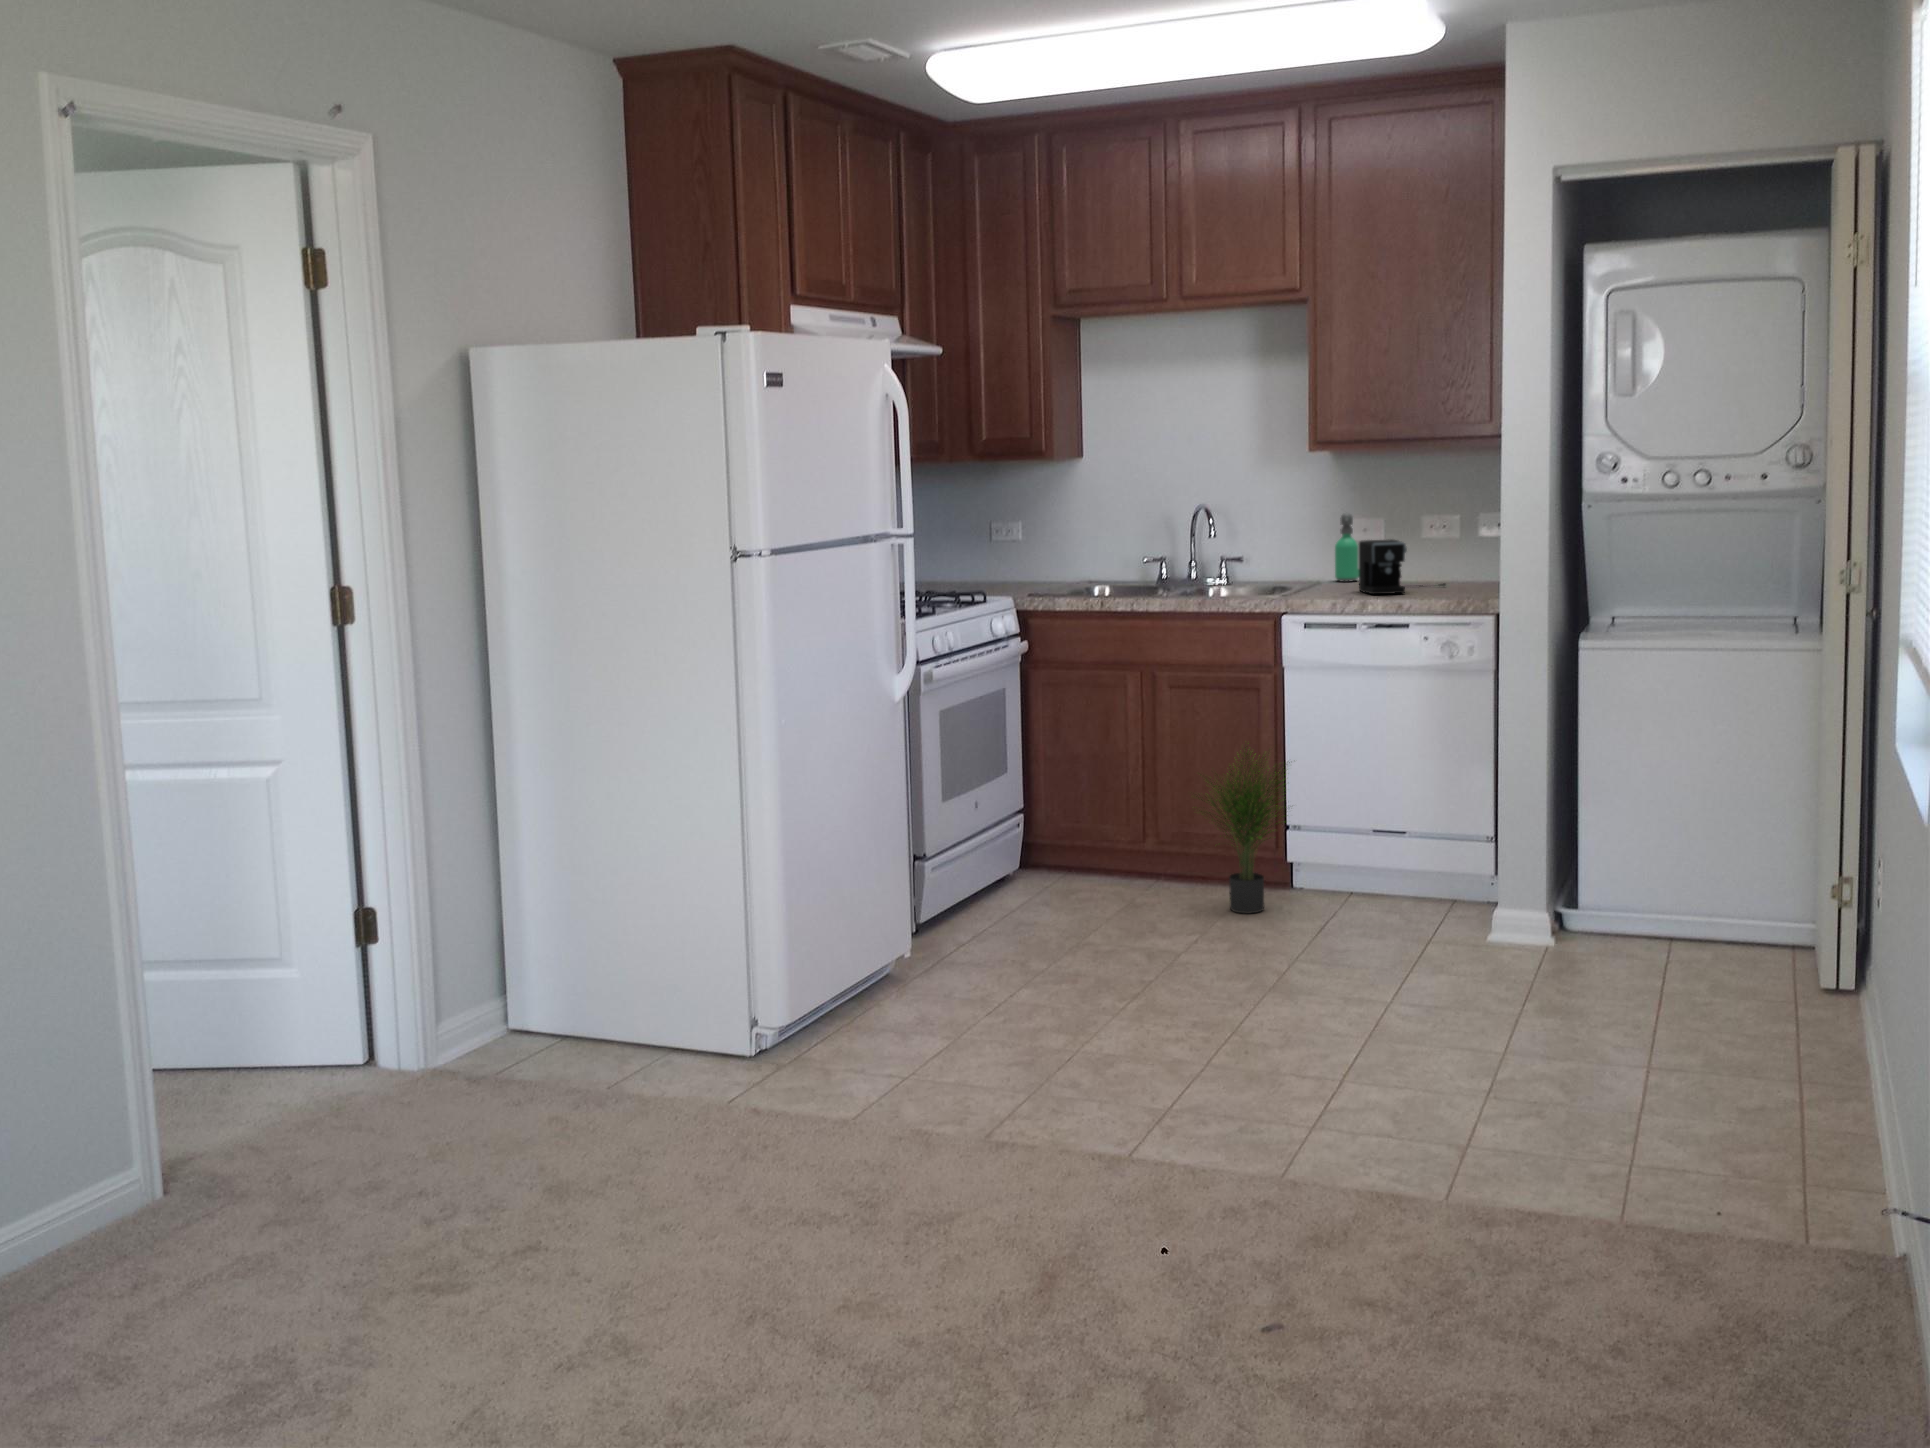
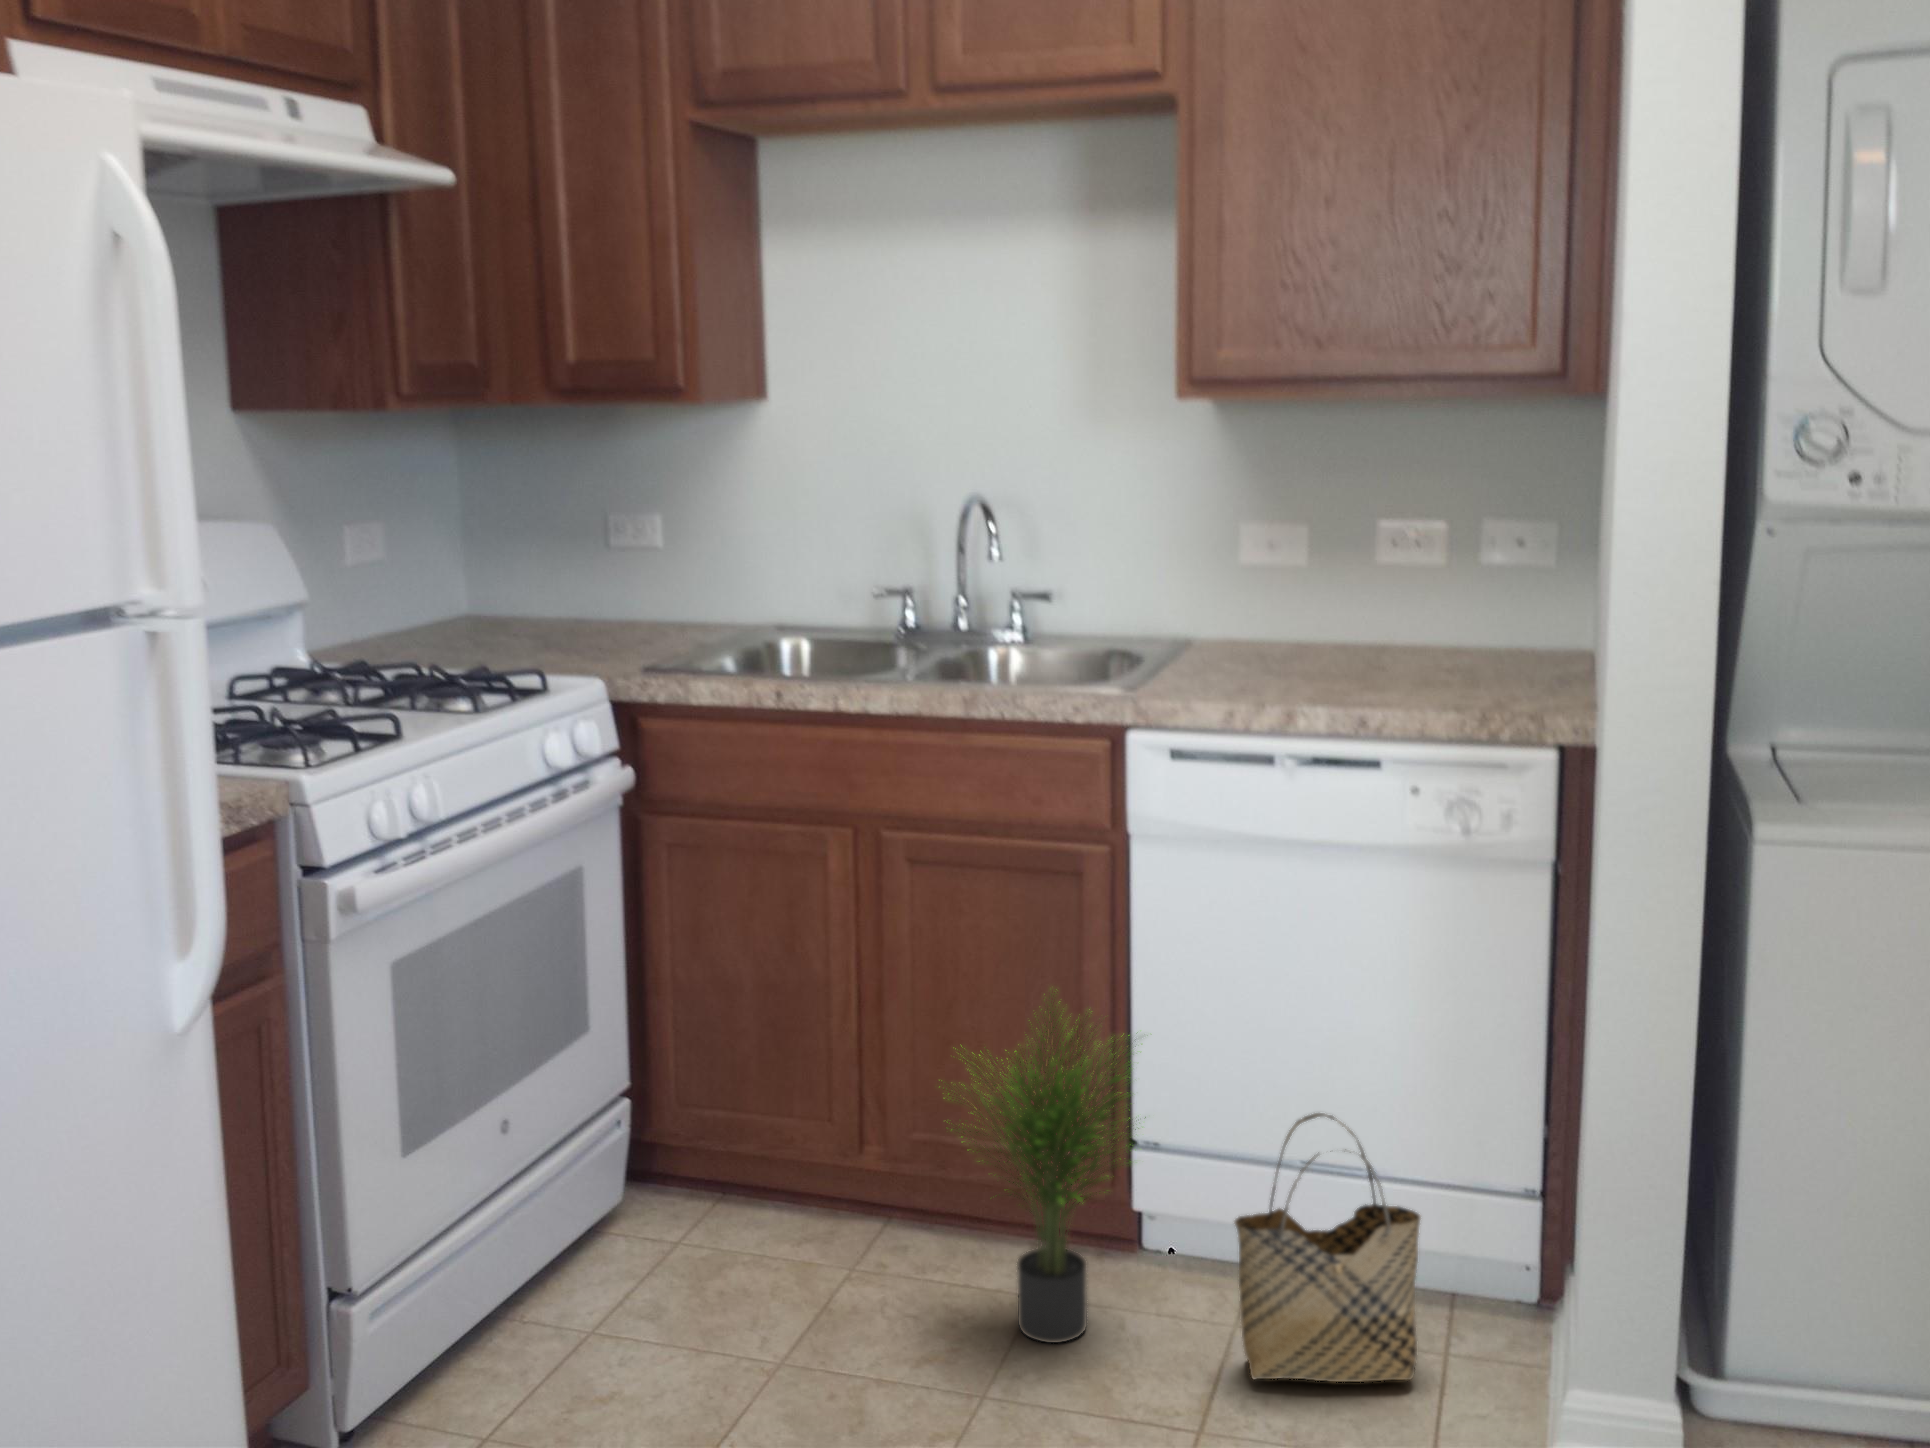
soap dispenser: present [1335,513,1359,582] -> none [1219,514,1264,642]
coffee maker: present [1359,540,1446,594] -> none [1270,573,1431,684]
woven basket: none [1336,796,1429,922] -> present [1235,1113,1420,1382]

